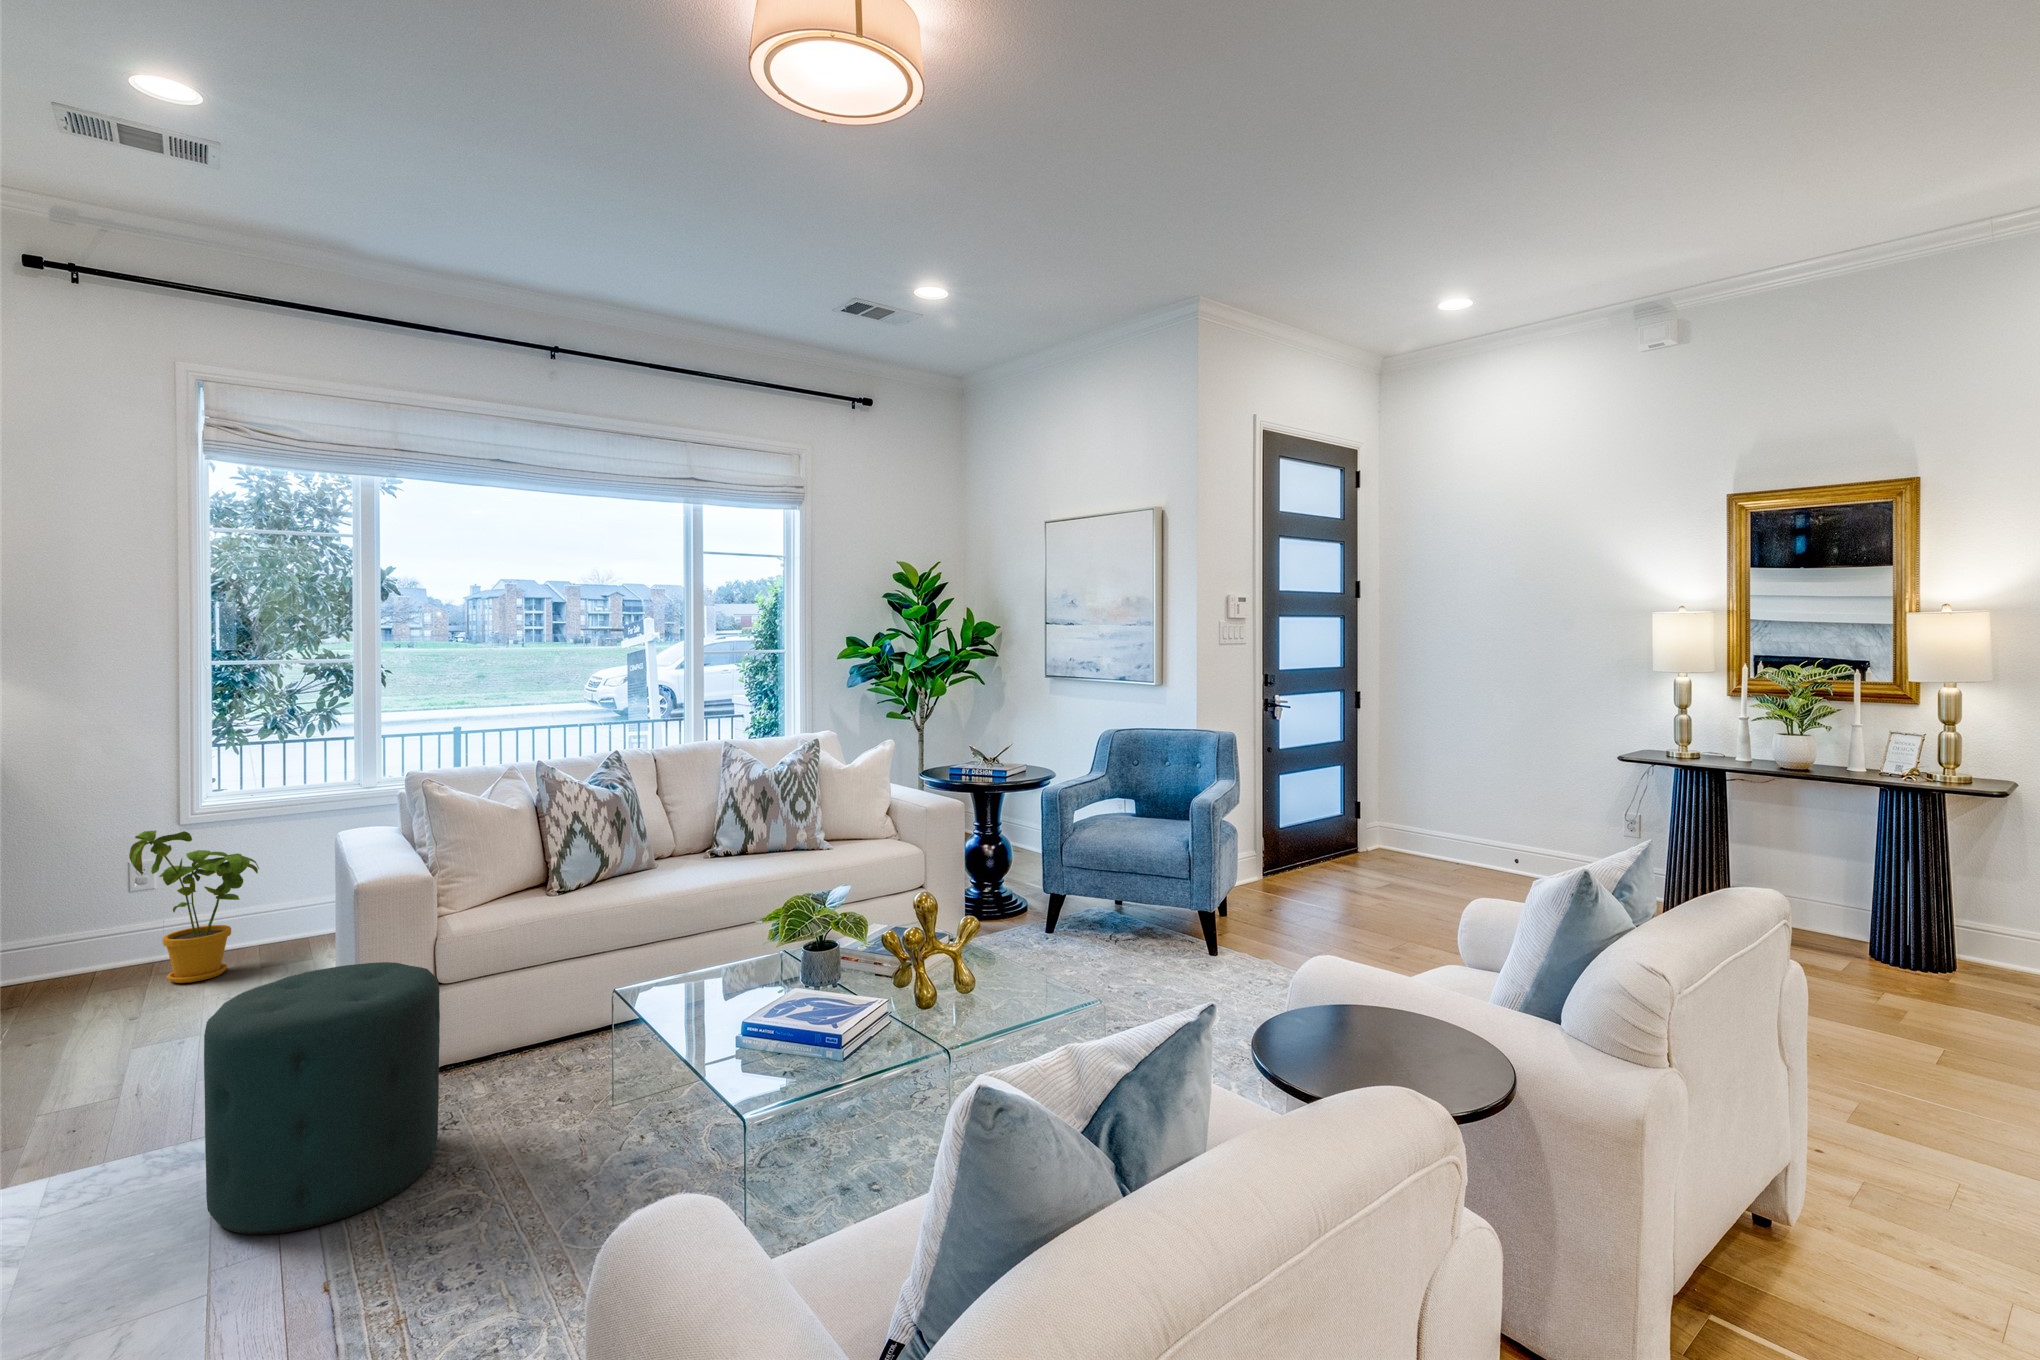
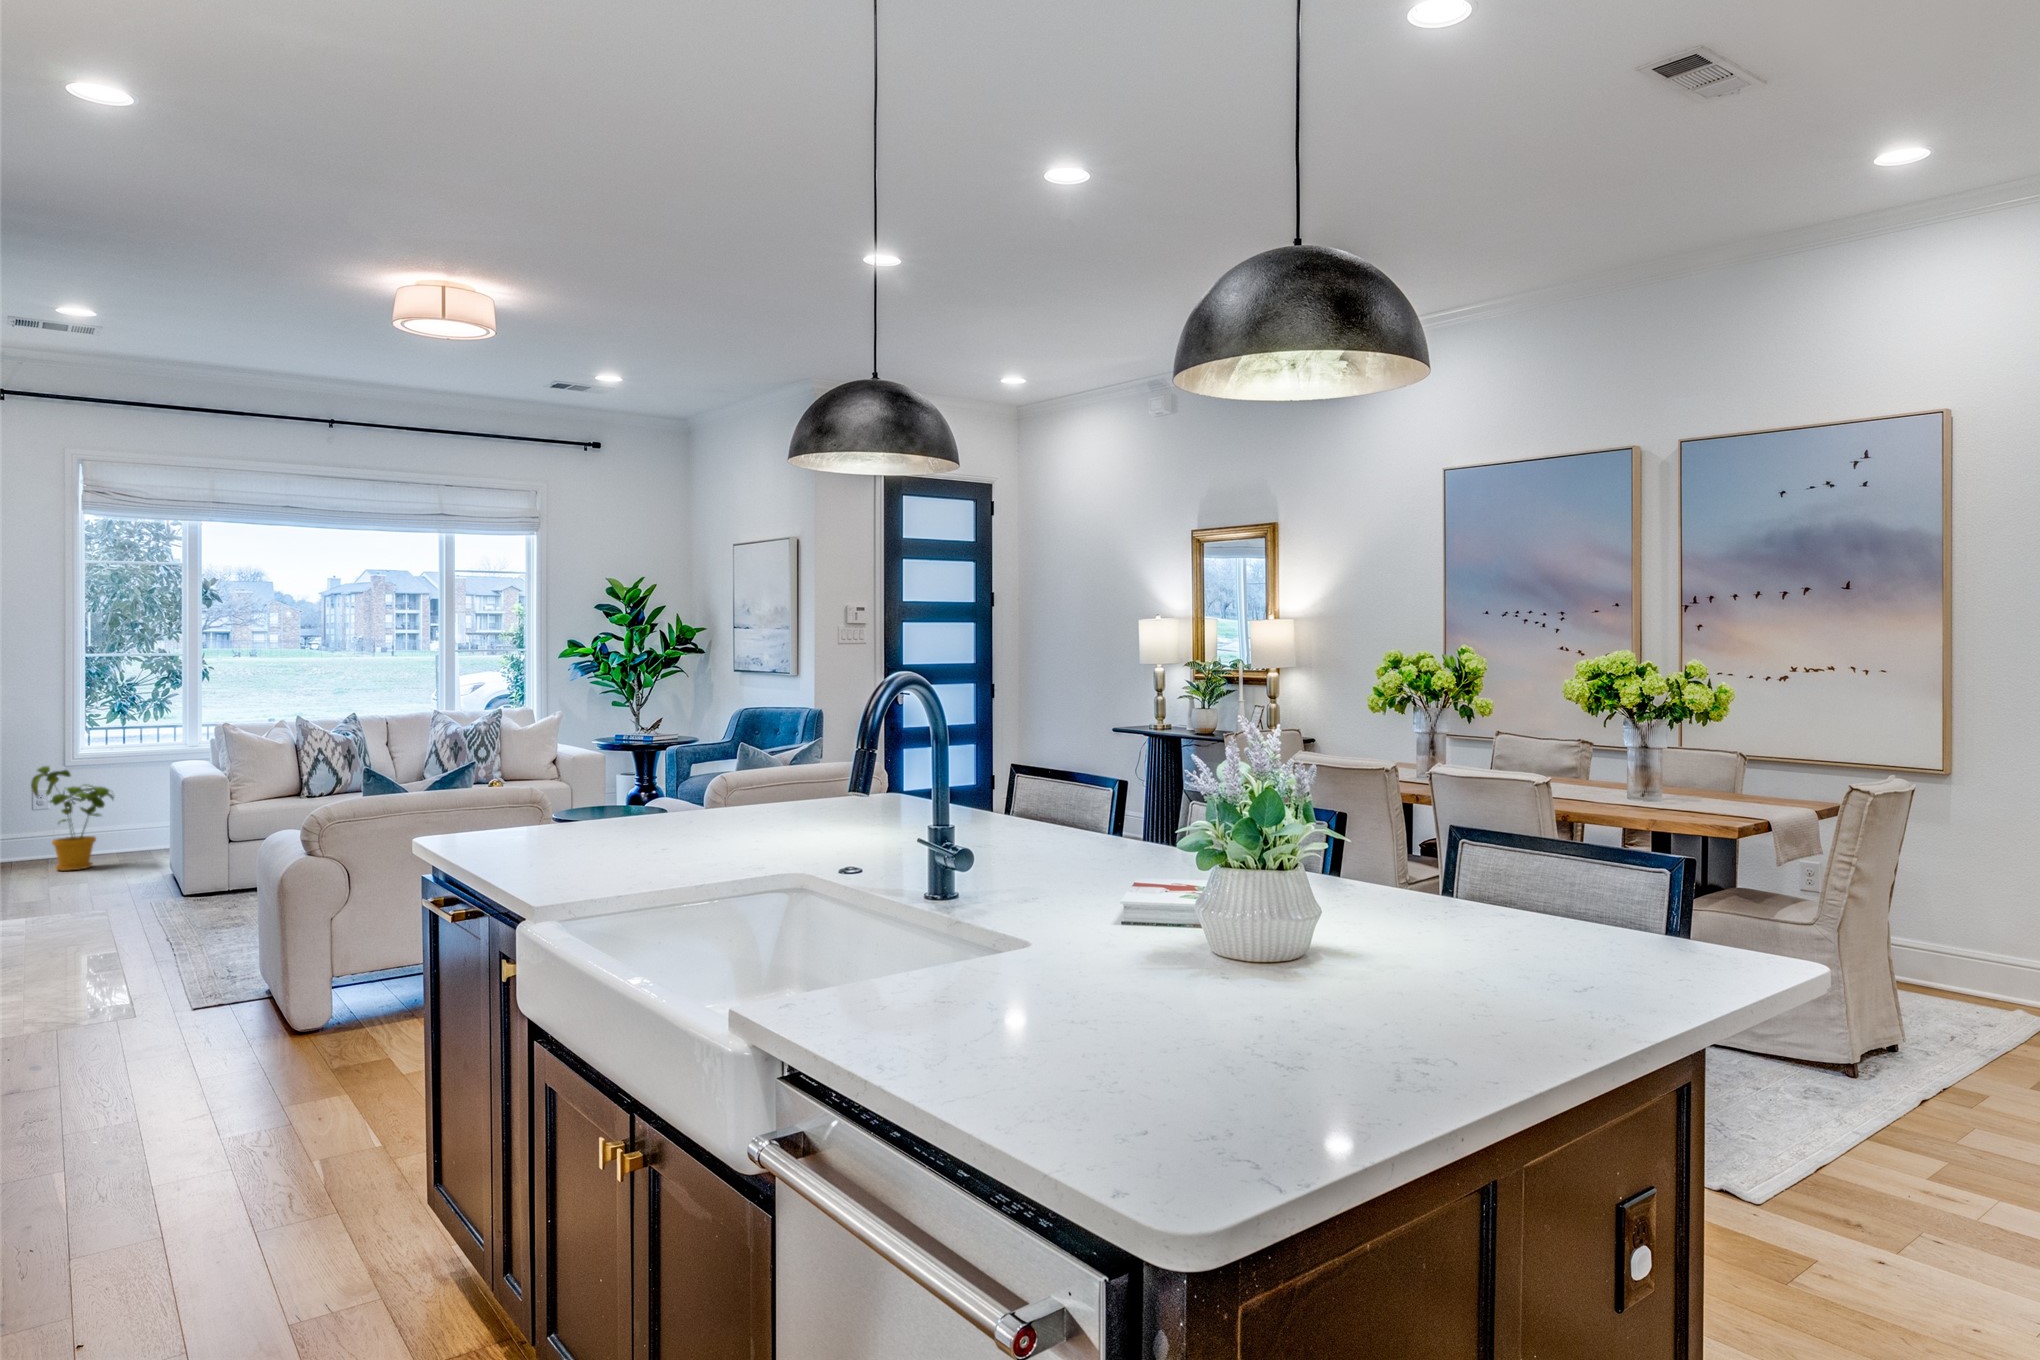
ottoman: present [204,962,440,1234] -> none [103,815,225,935]

